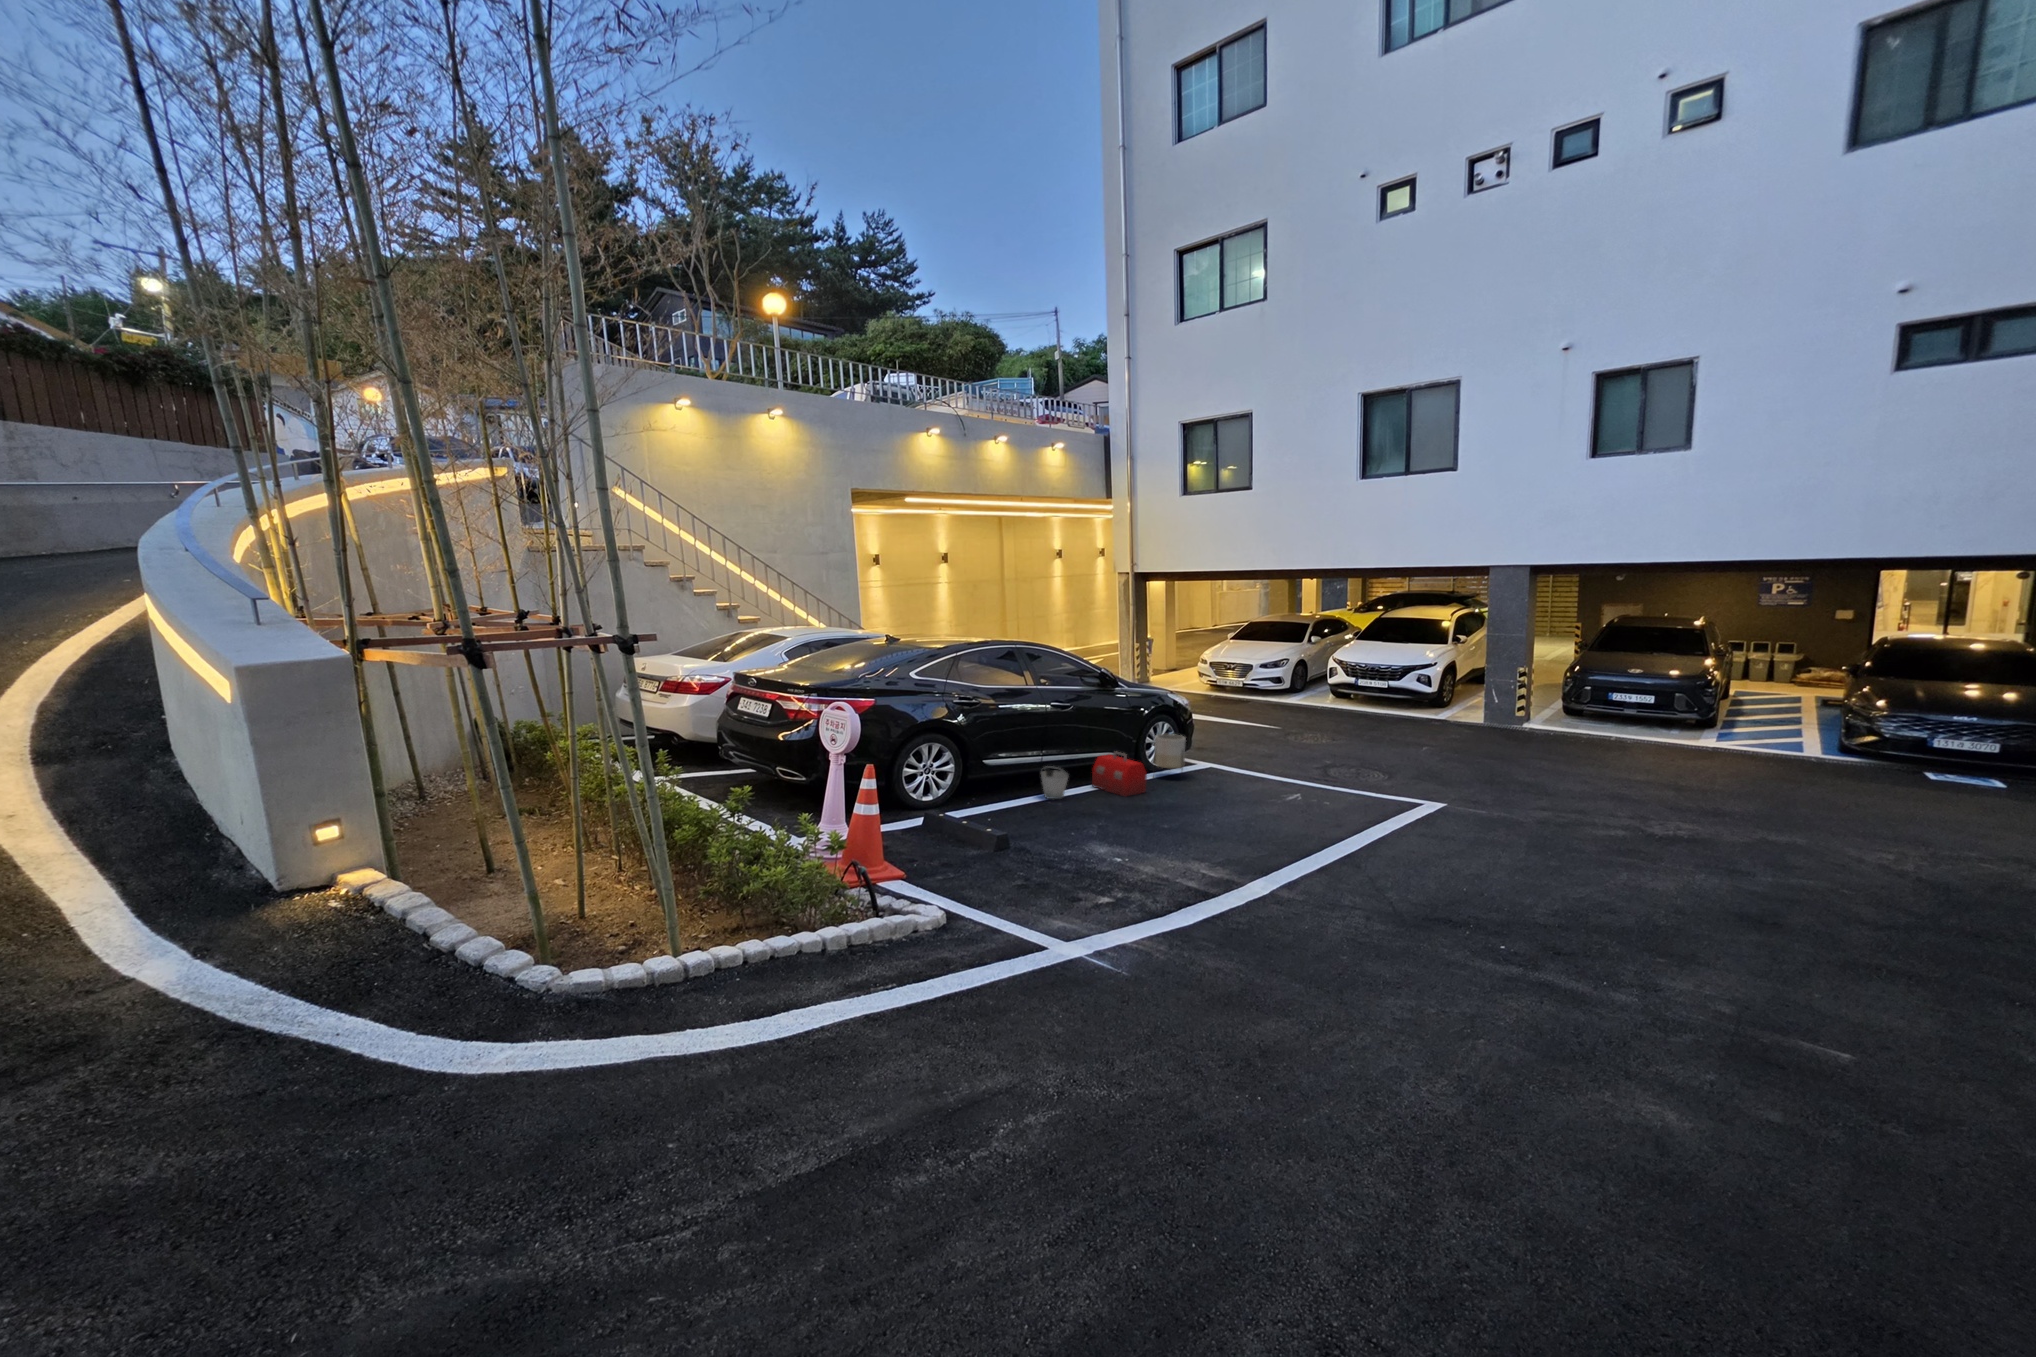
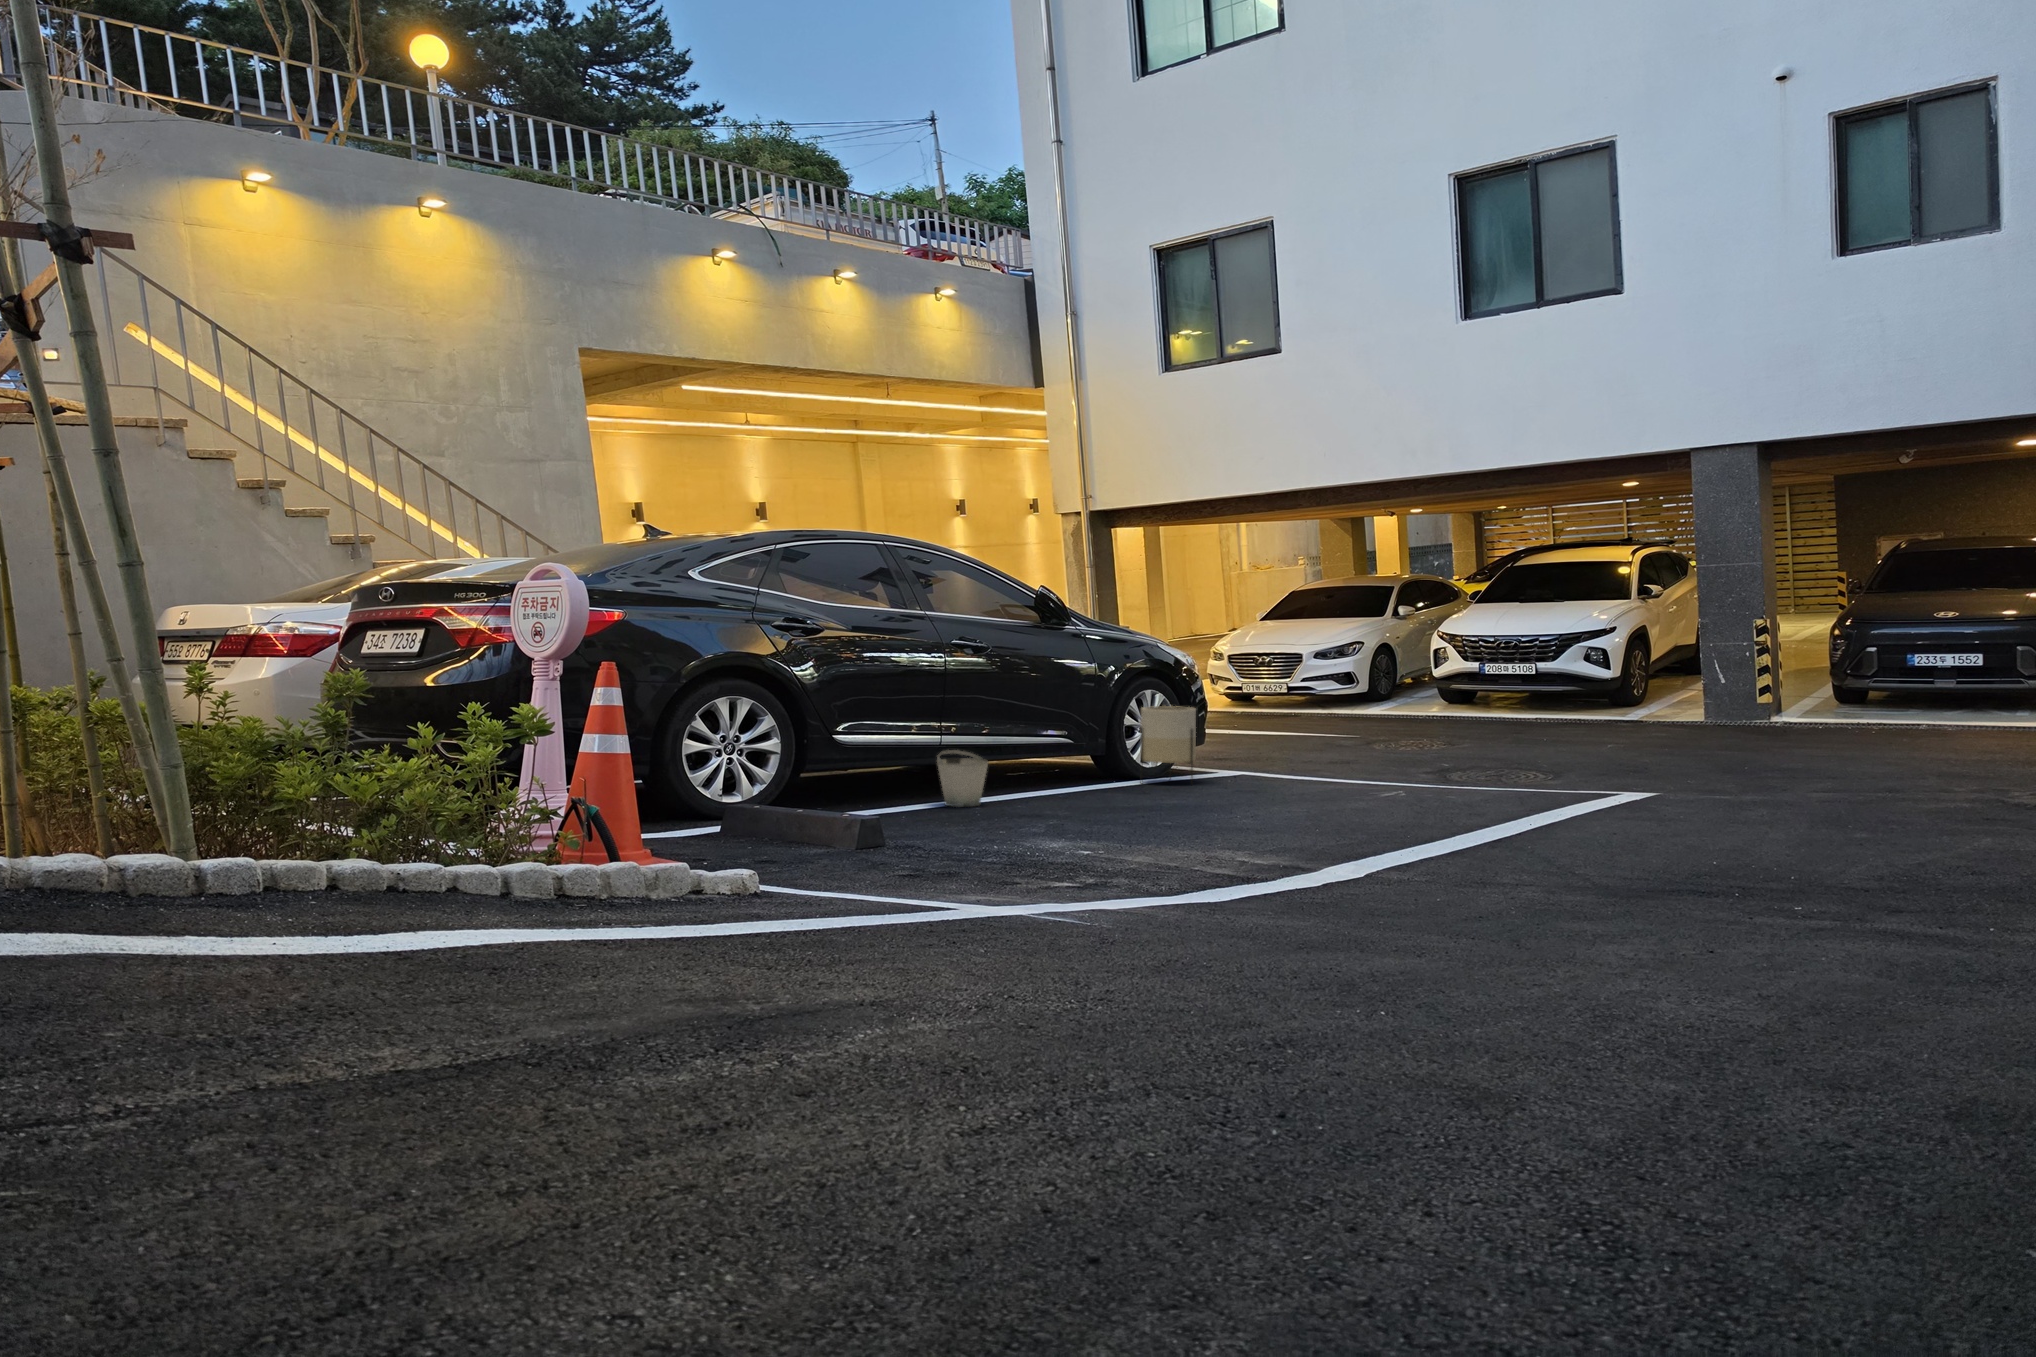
toolbox: present [1092,752,1147,796] -> none [1031,726,1130,802]

